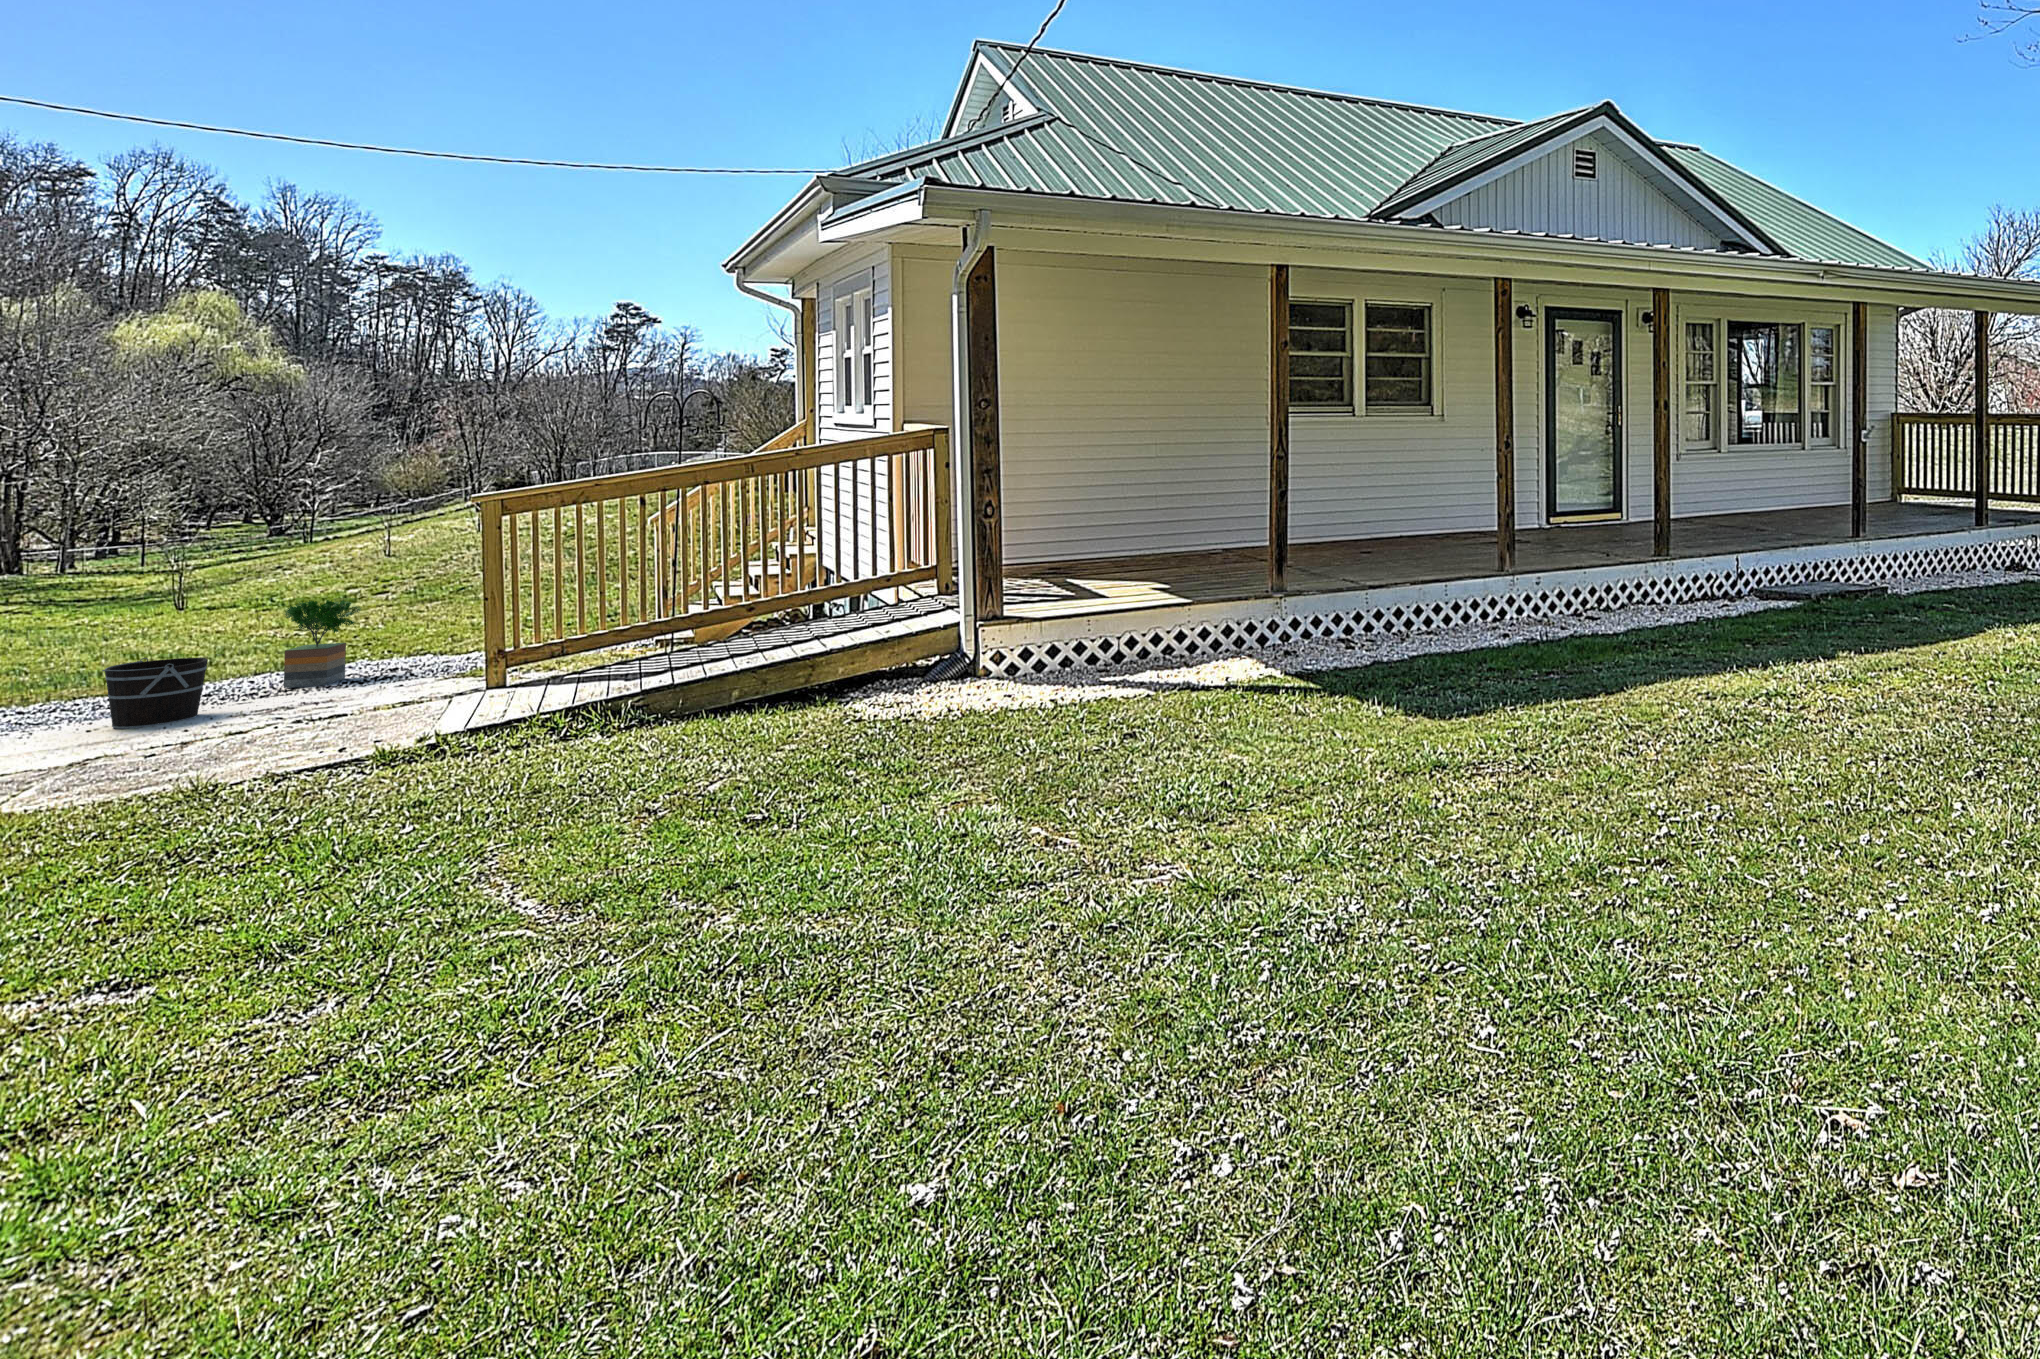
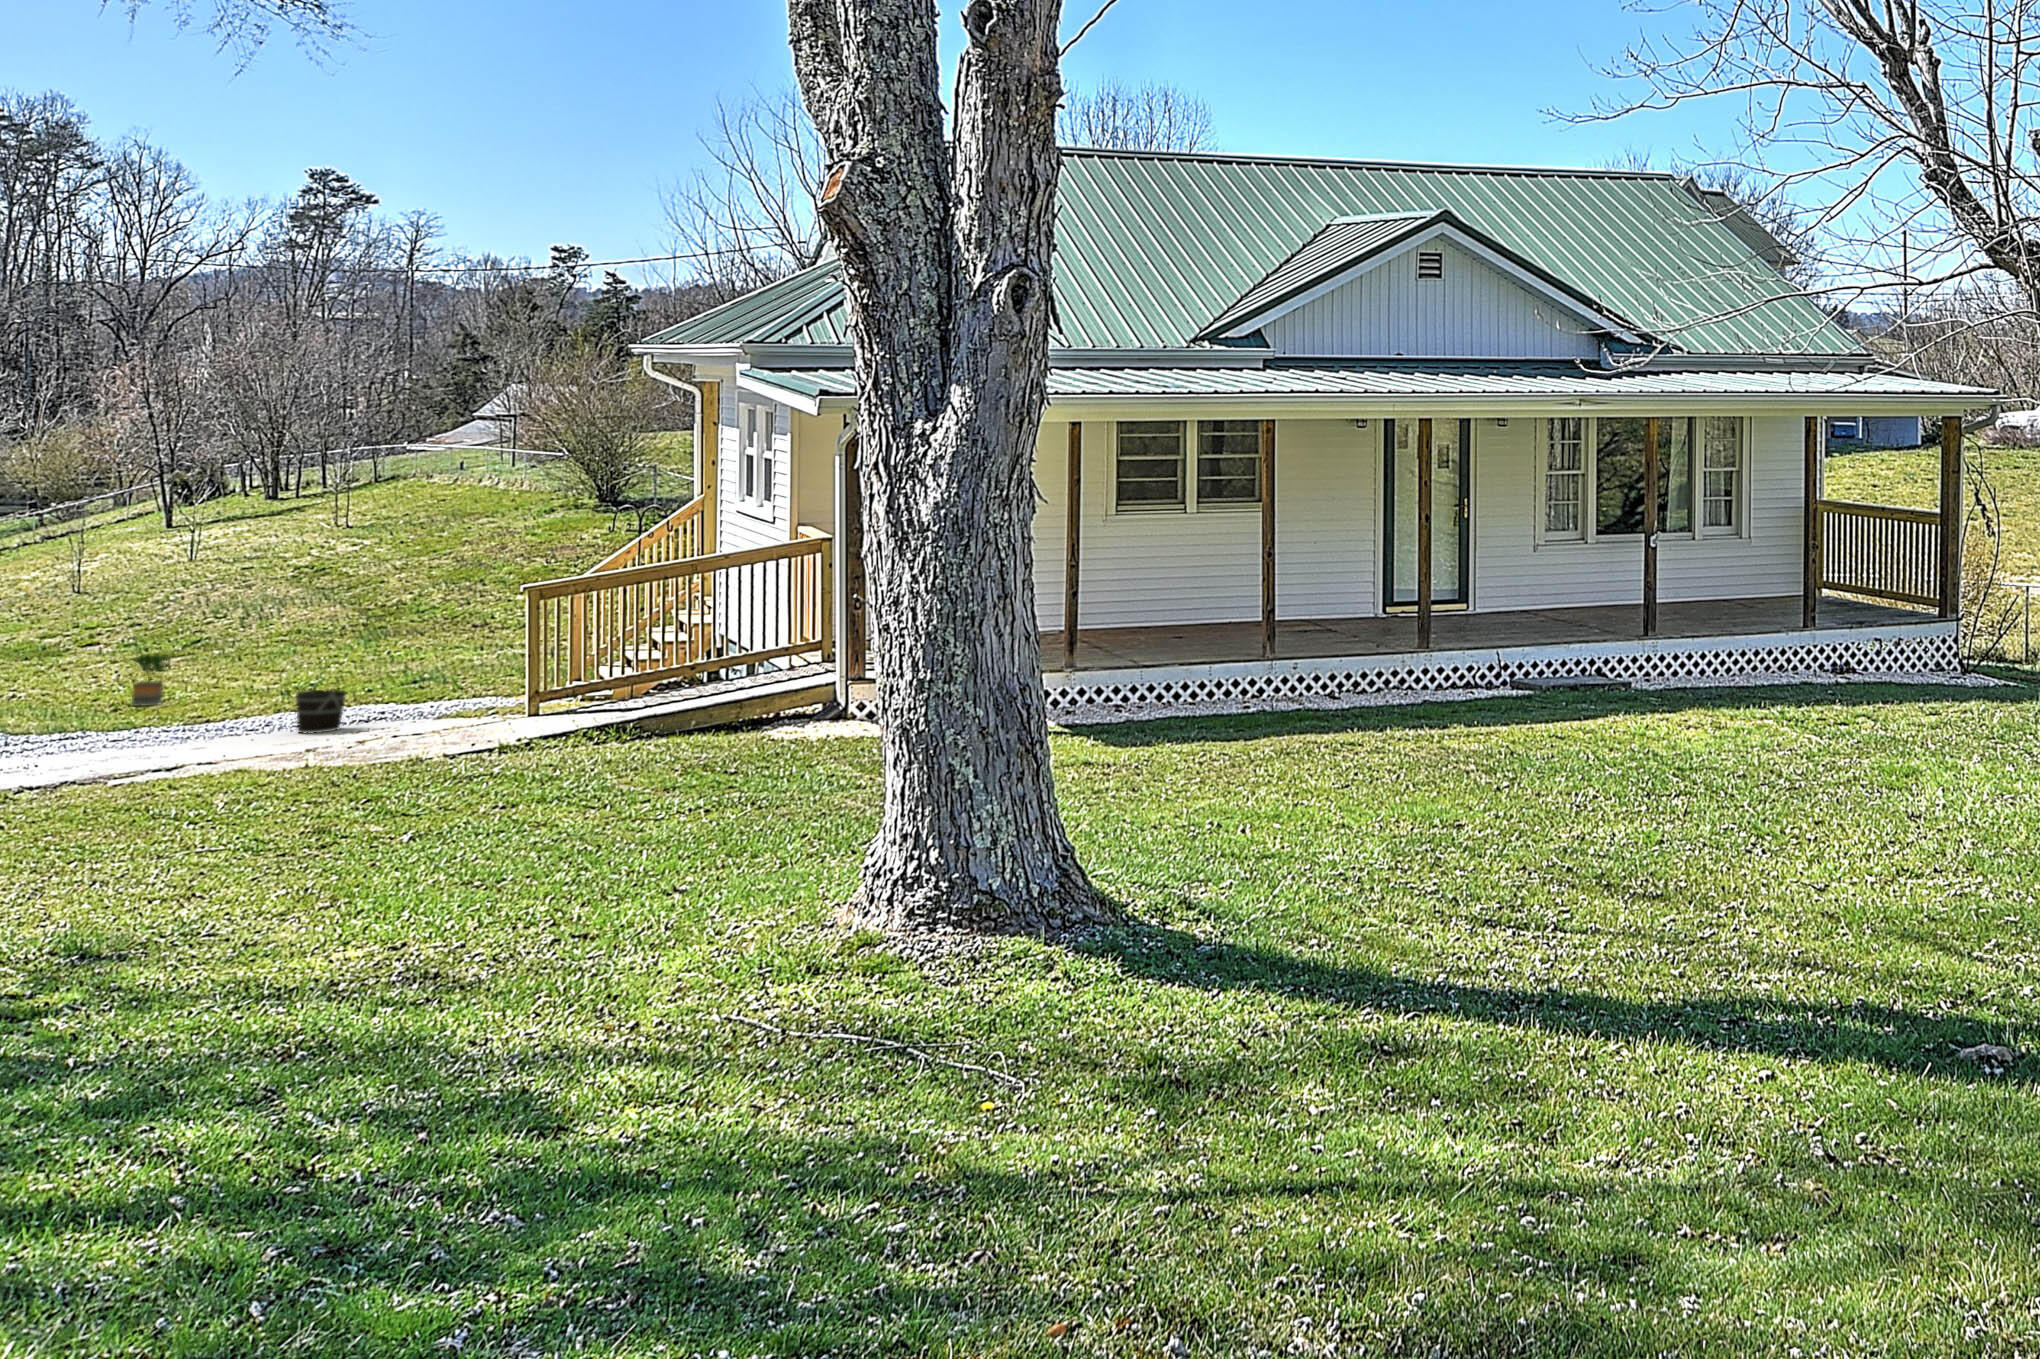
potted tree: present [284,600,360,688] -> present [132,654,170,706]

